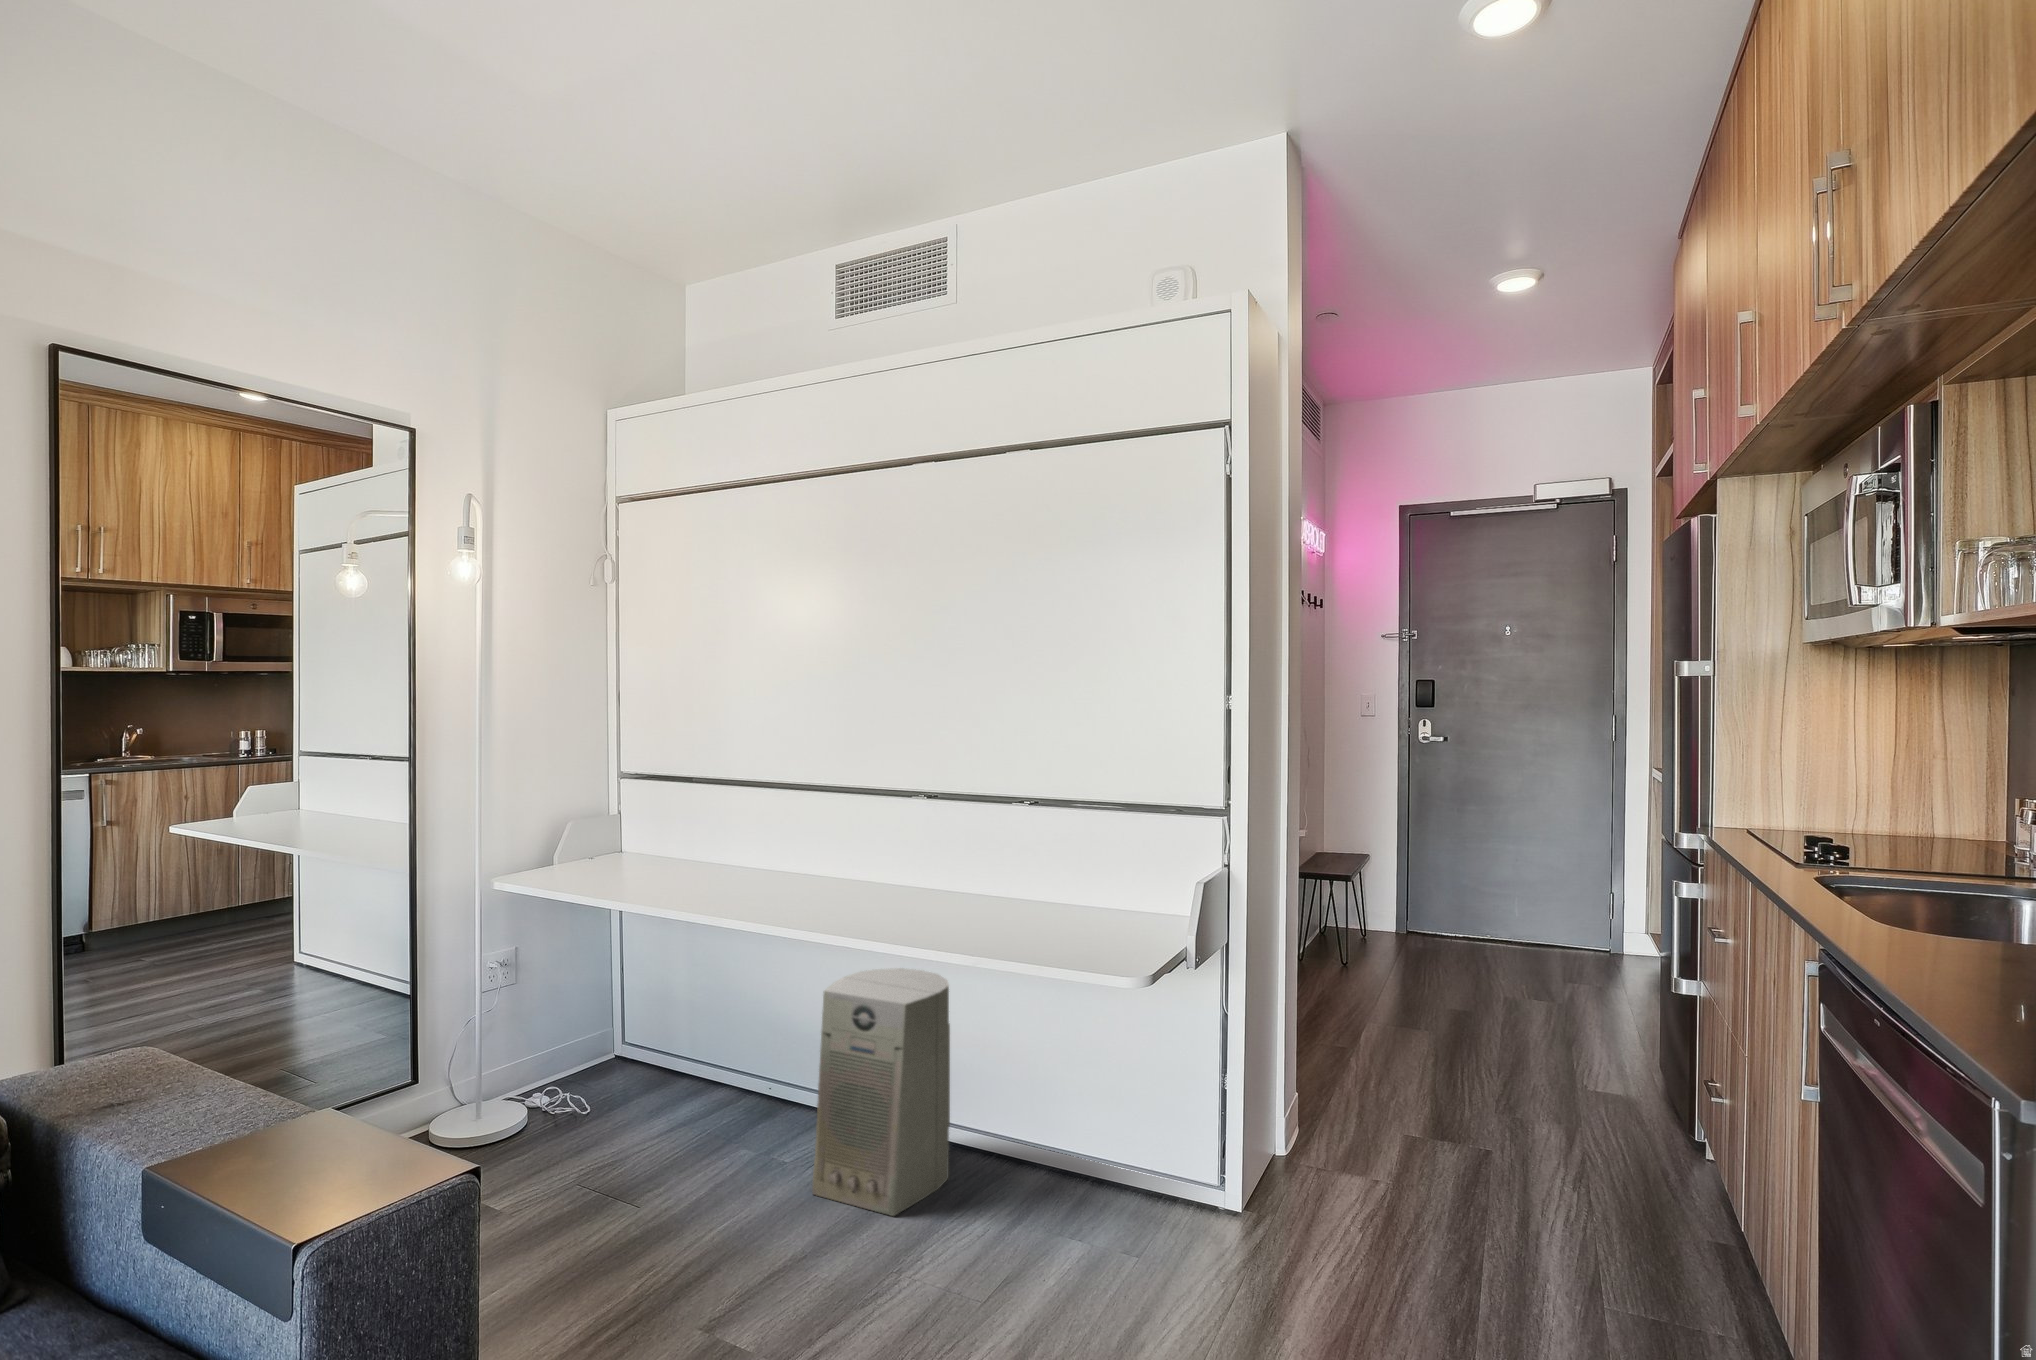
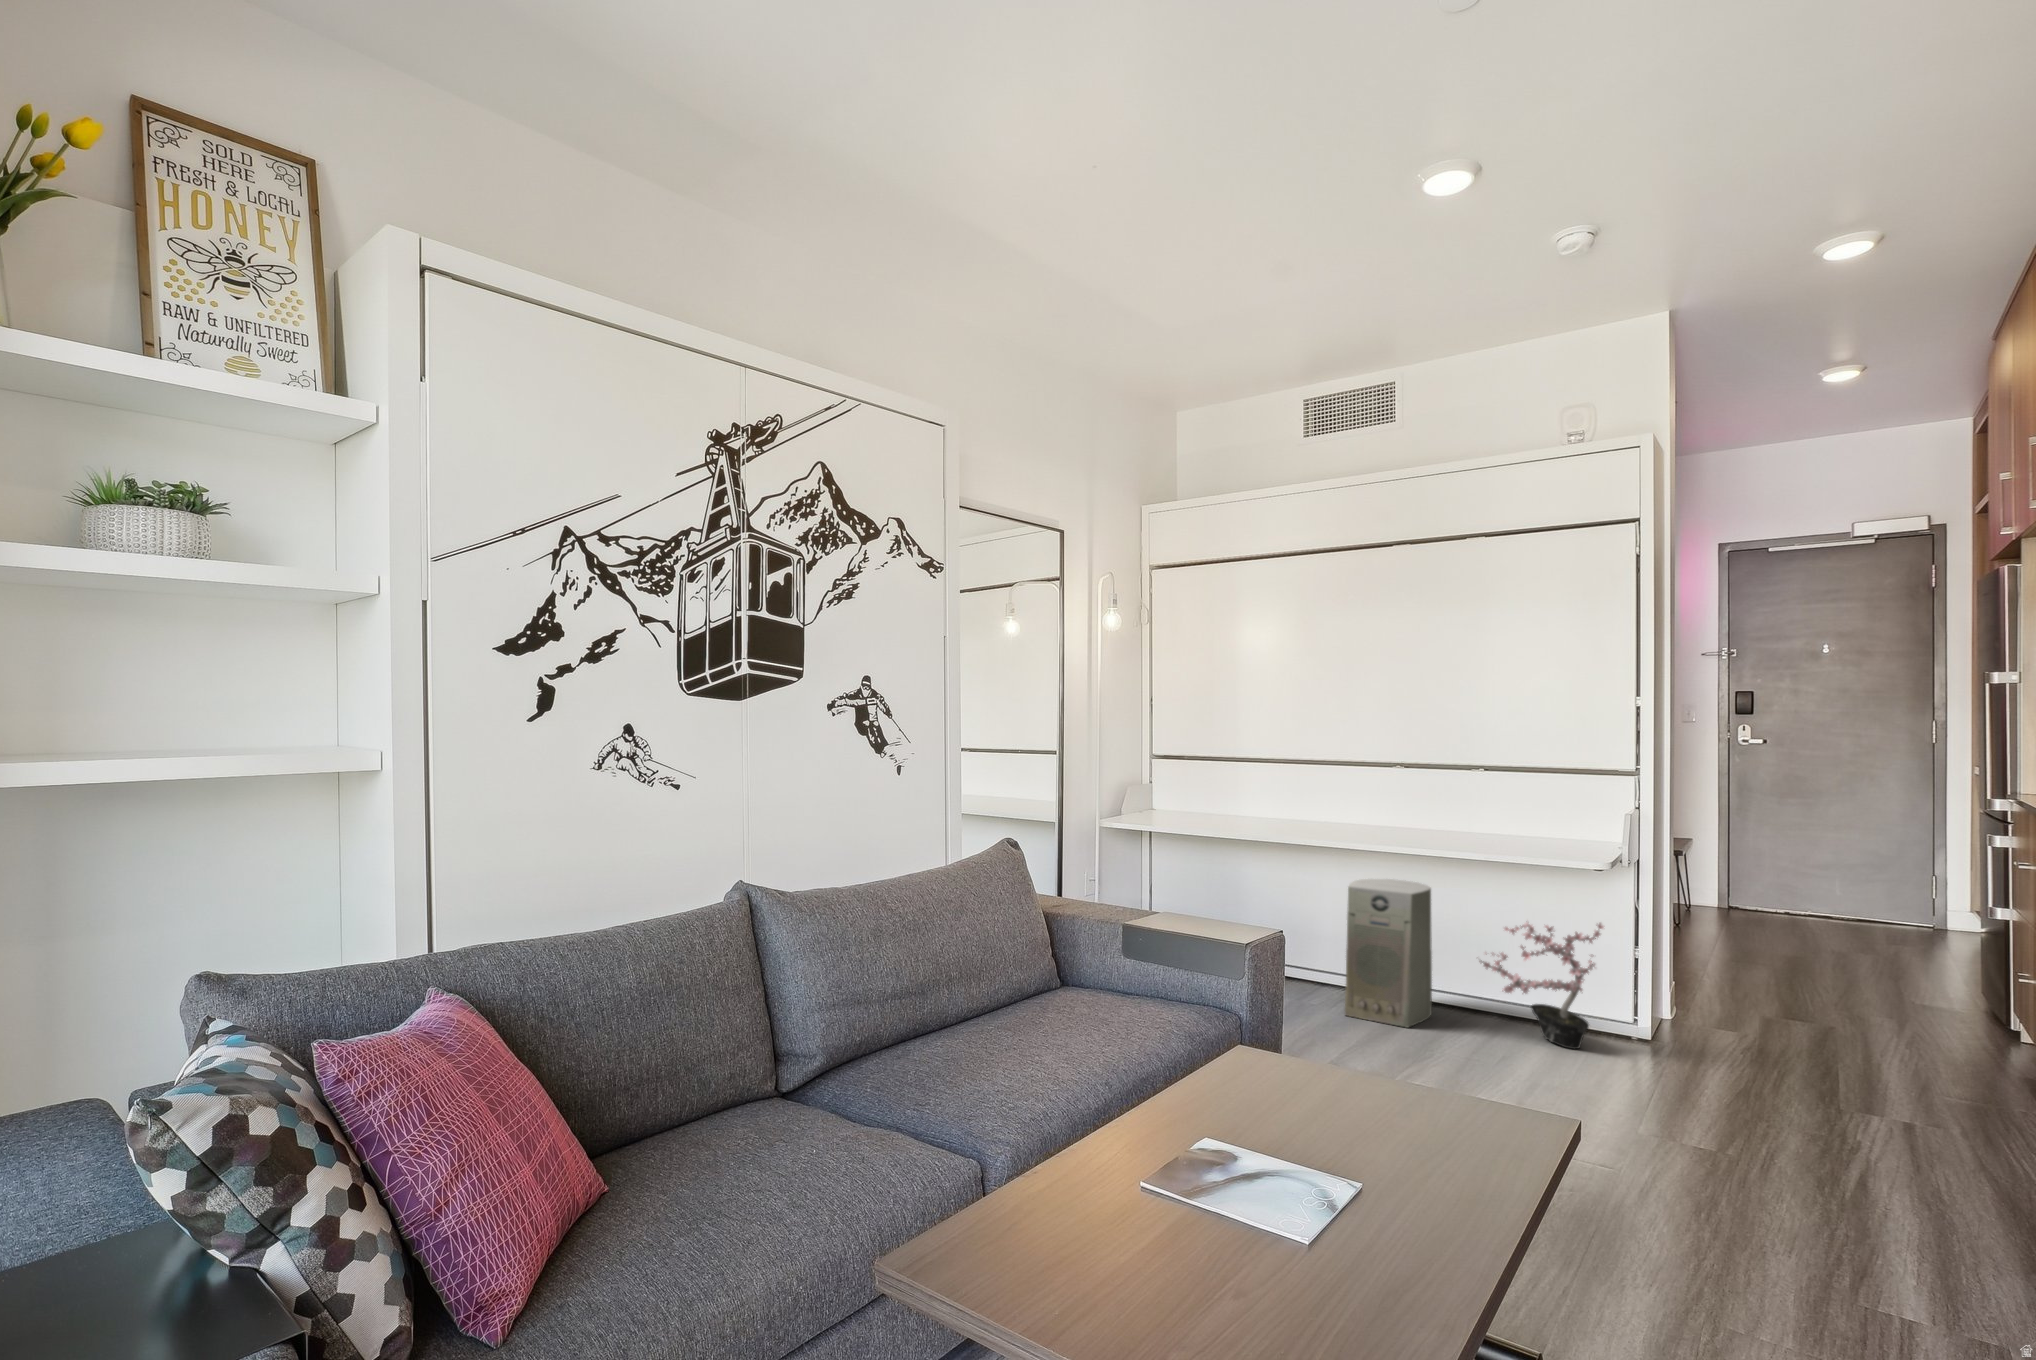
potted plant: none [998,1022,1181,1245] -> present [1479,922,1604,1049]

